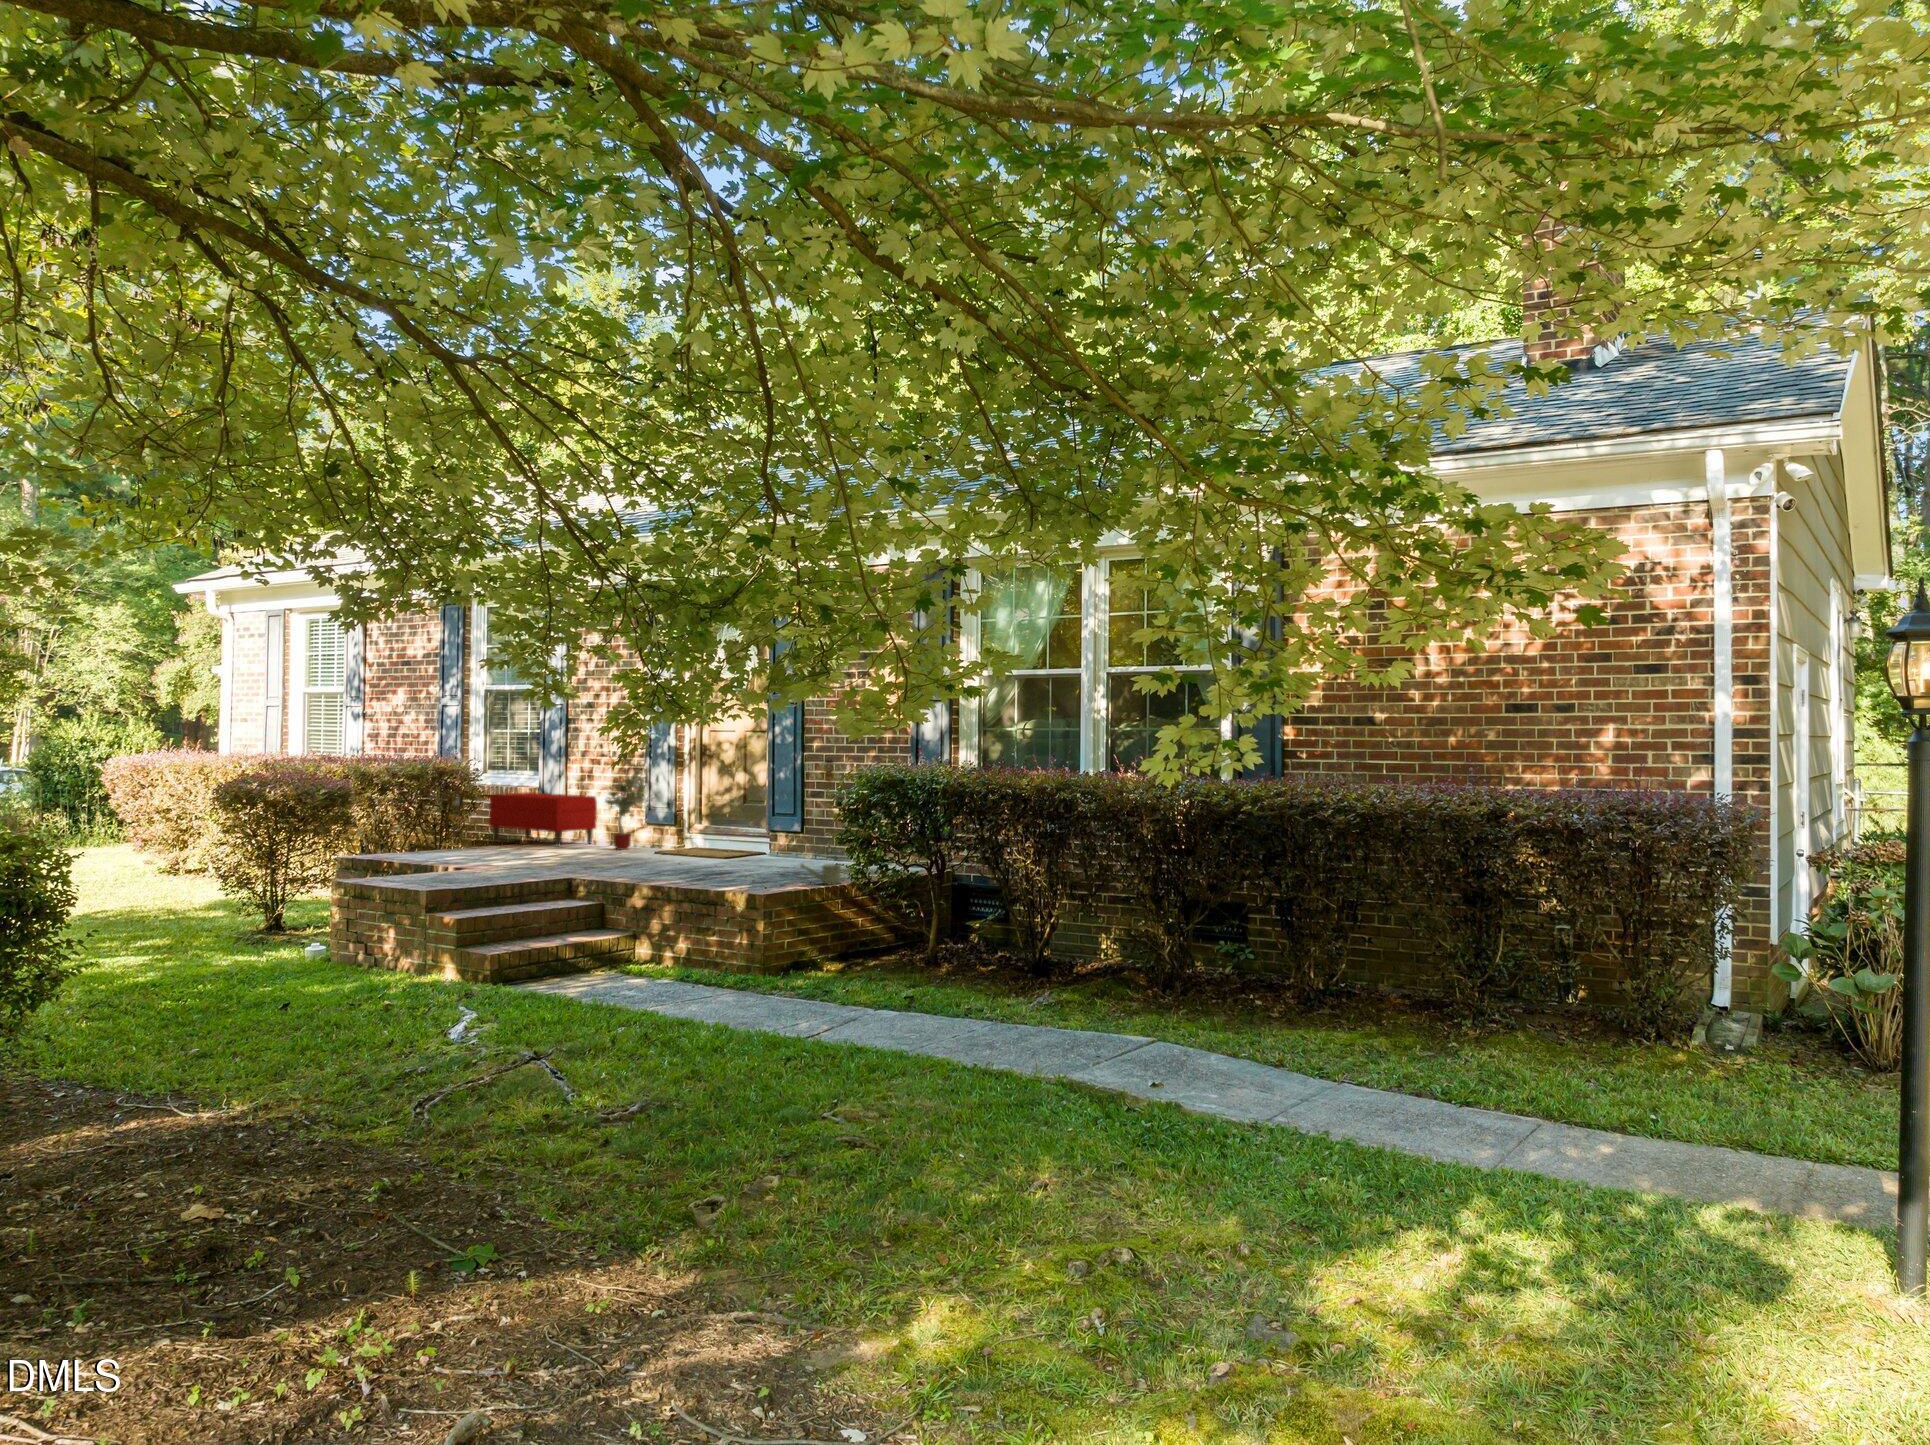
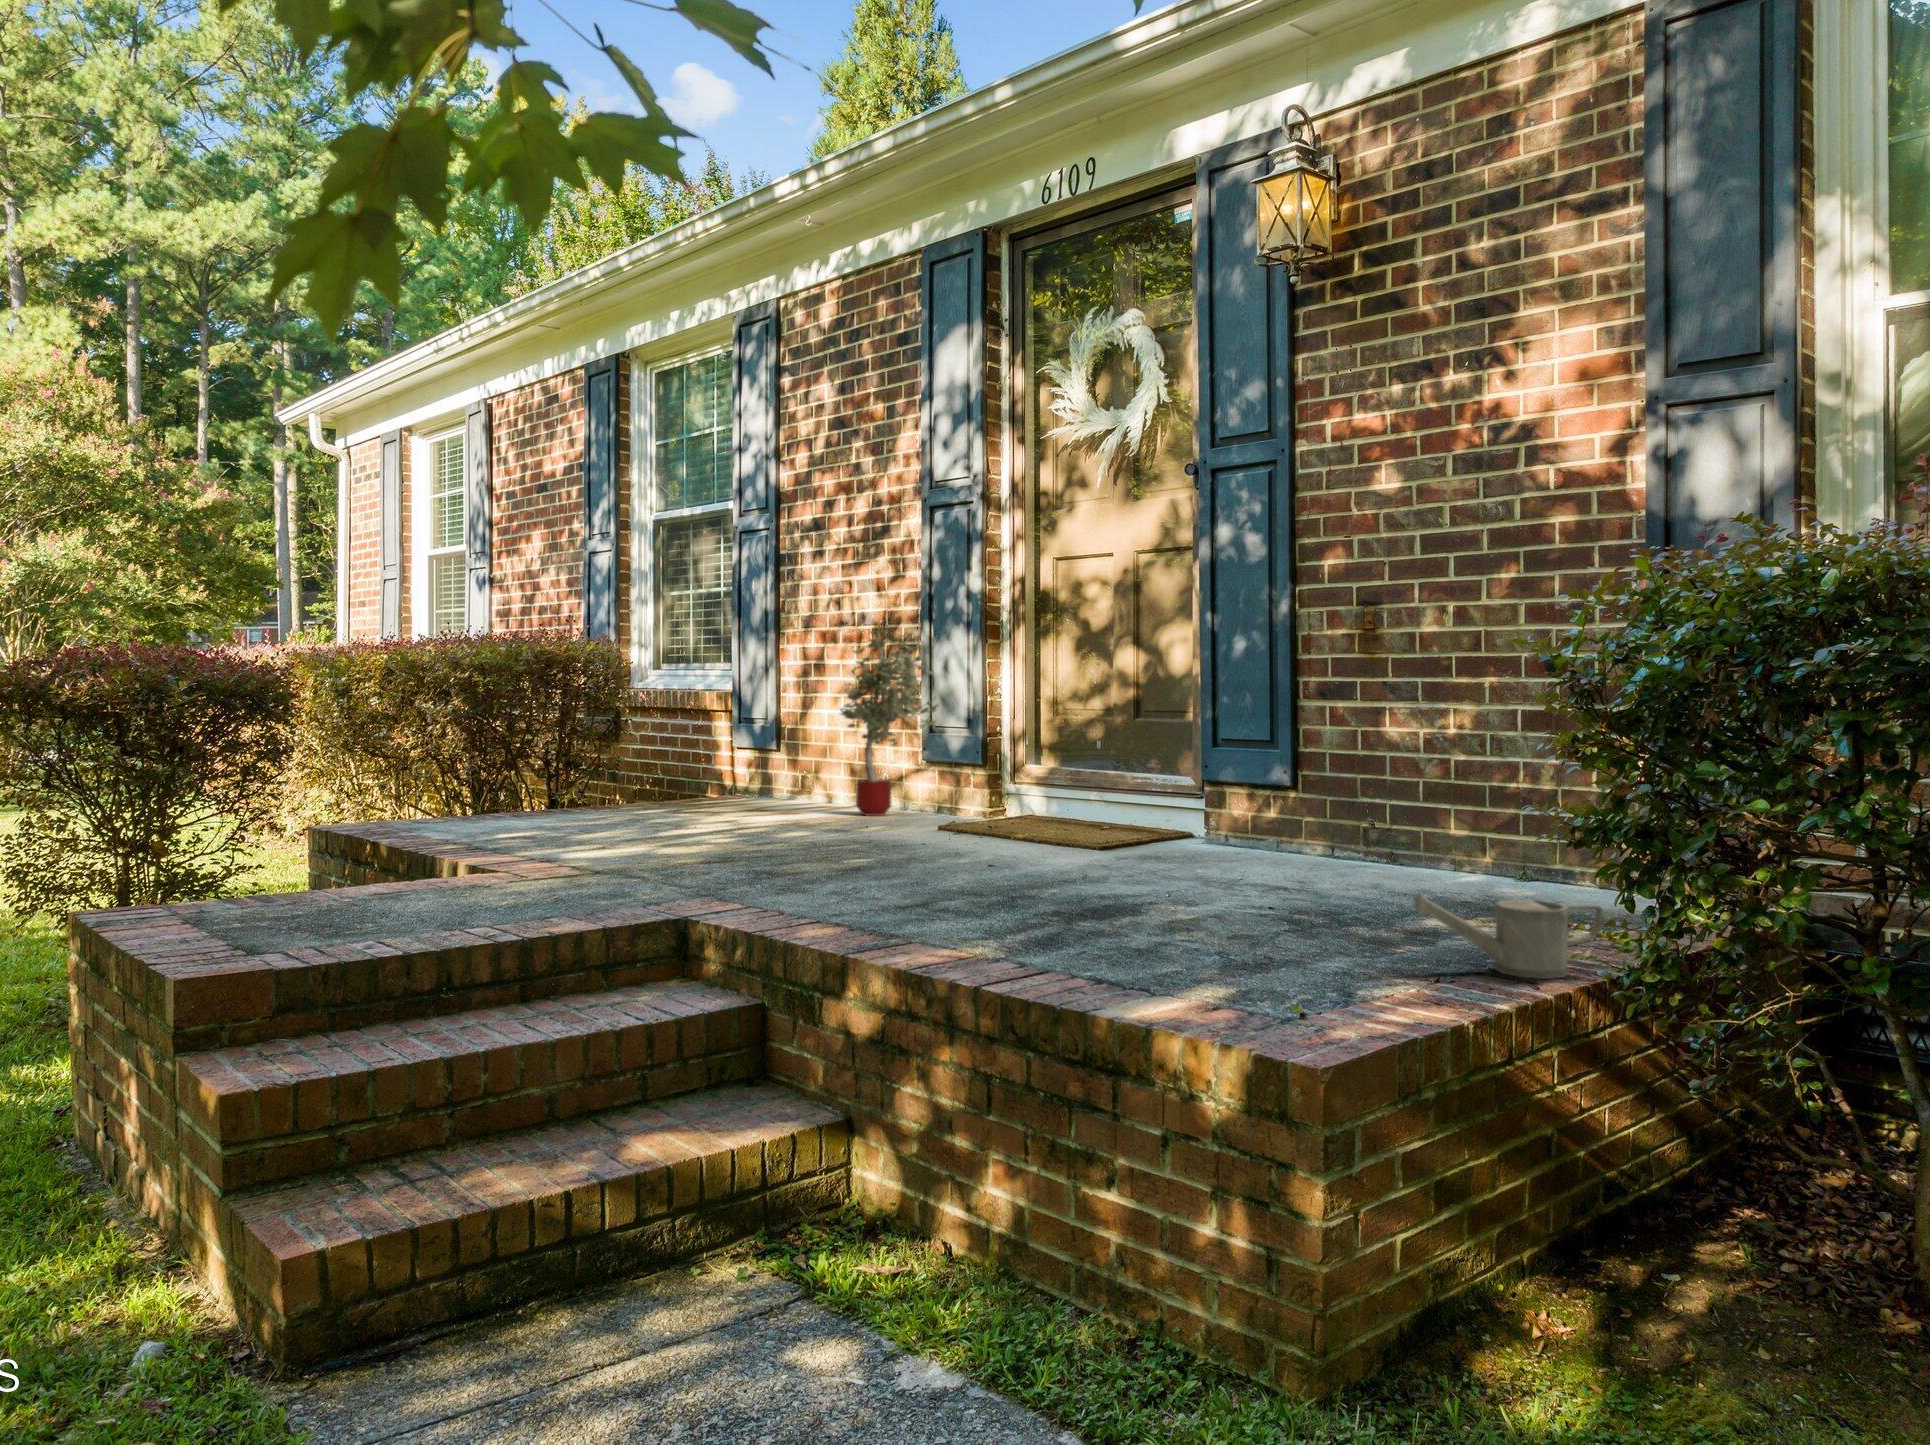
bench: present [489,792,597,847] -> none [640,700,832,807]

